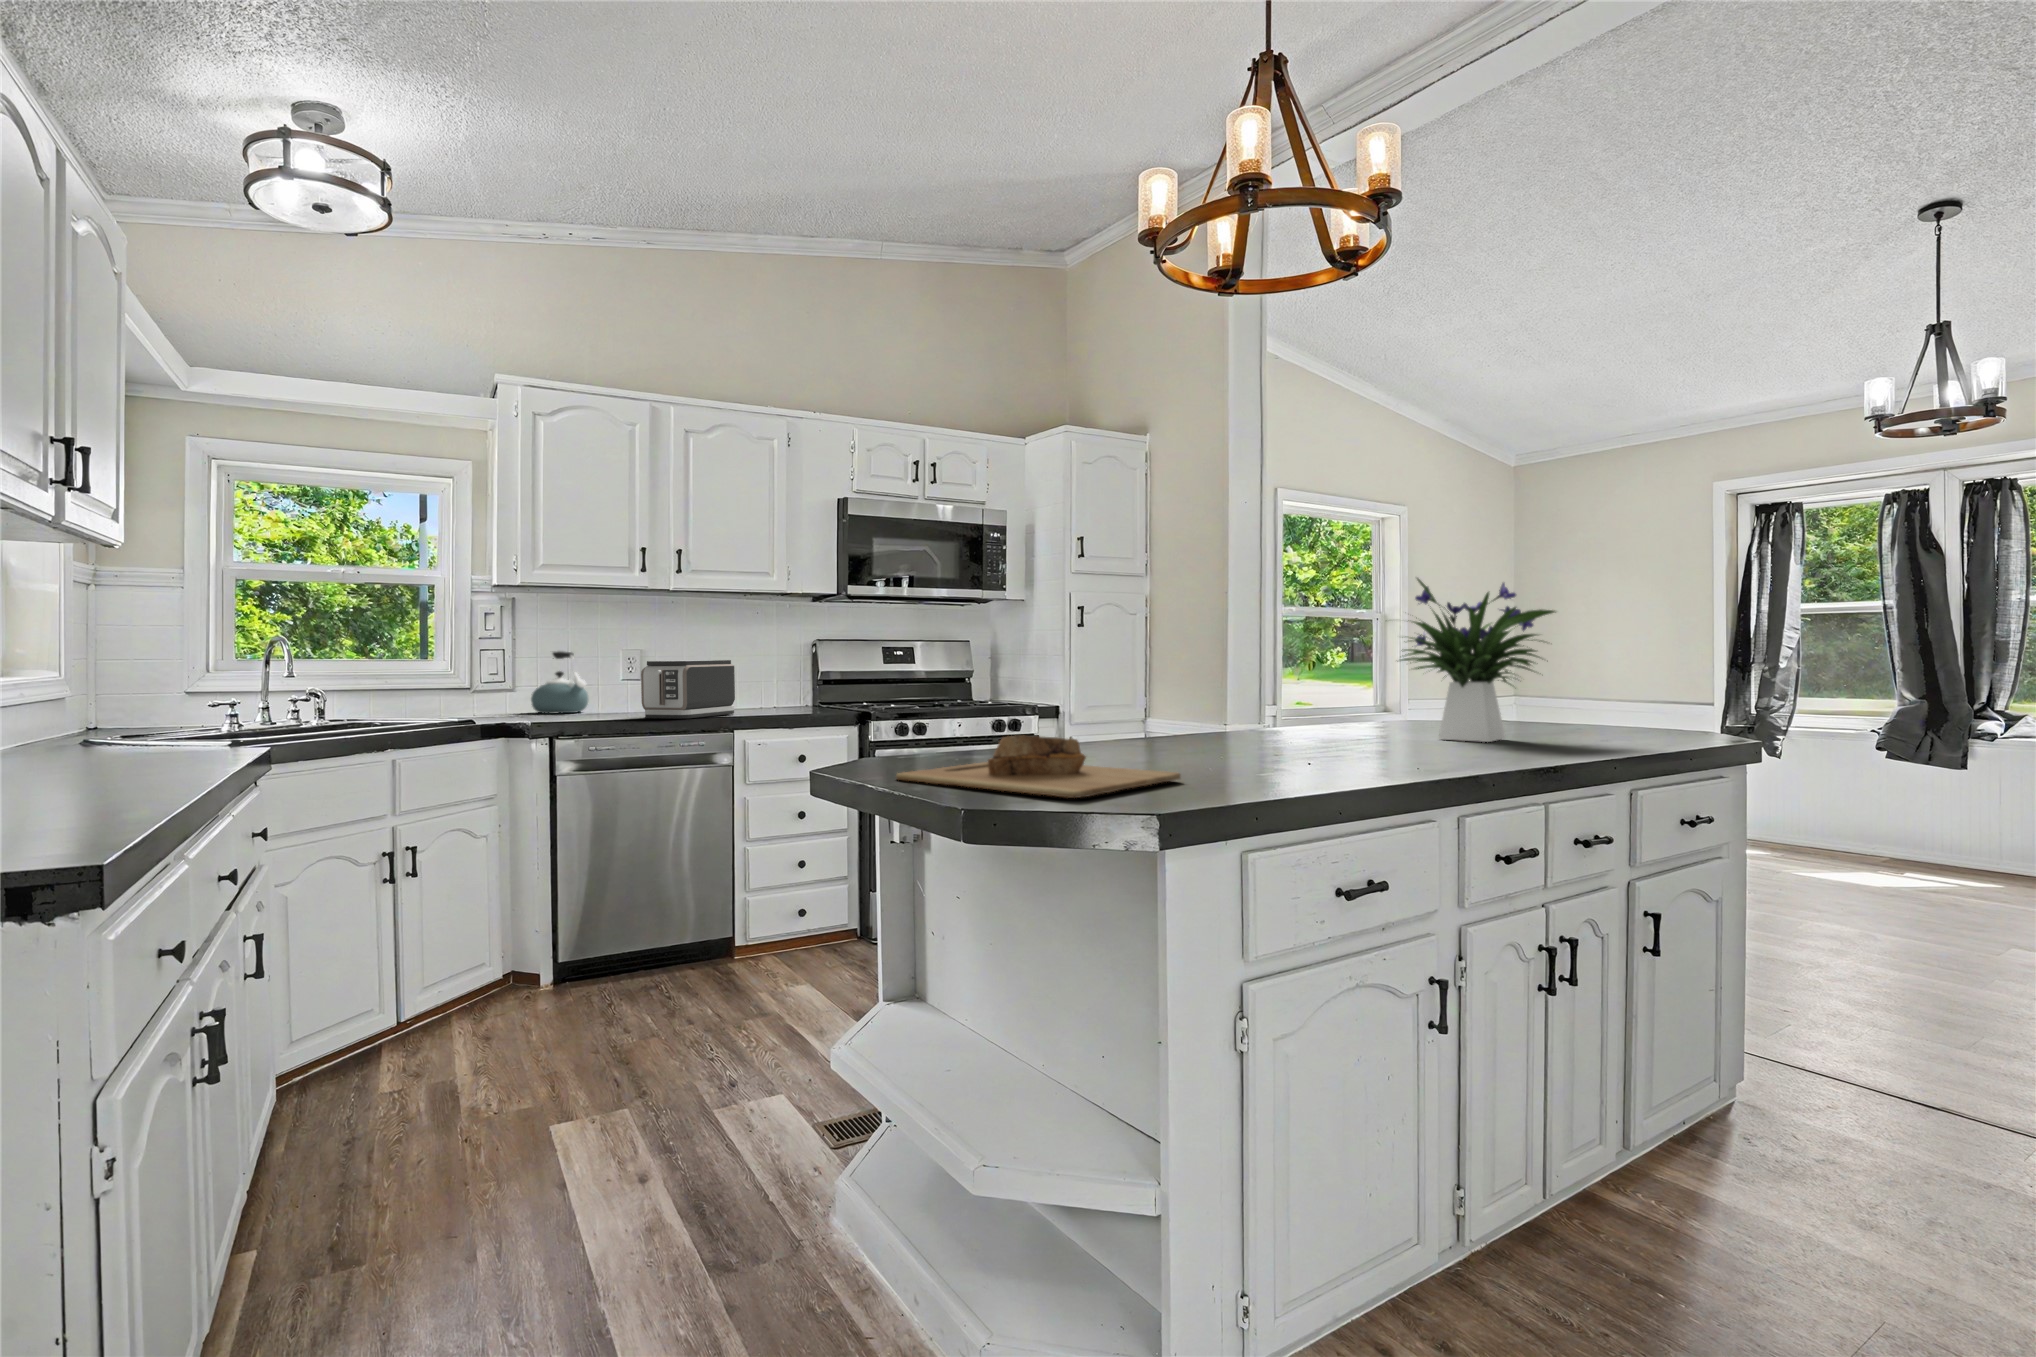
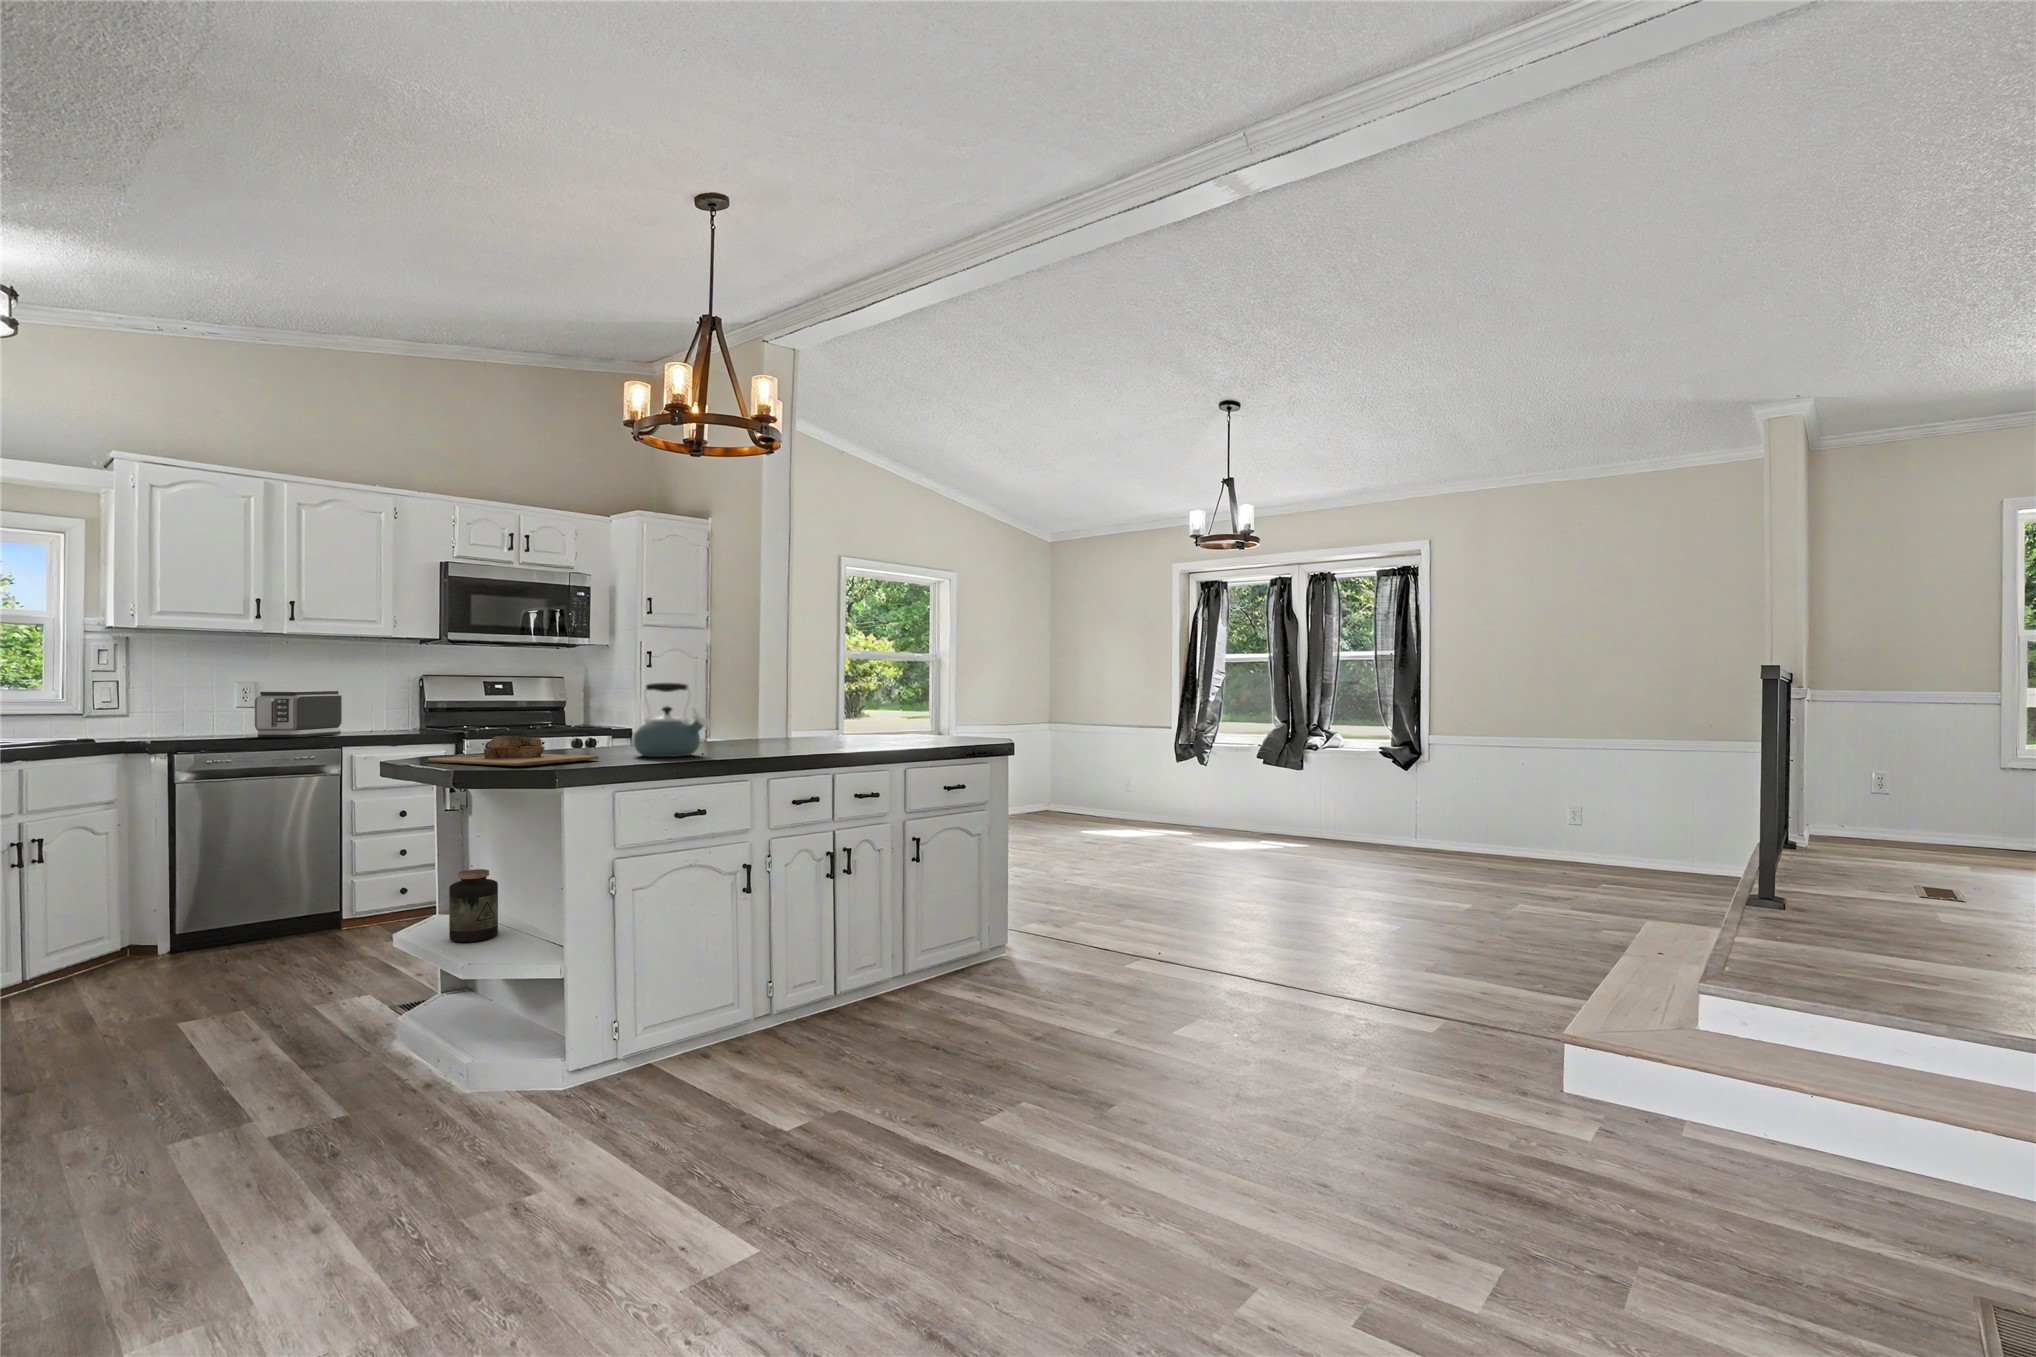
flower arrangement: present [1400,578,1556,742] -> none [784,643,885,744]
kettle: present [531,651,588,714] -> present [634,683,708,757]
jar: none [931,964,1007,1099] -> present [449,869,498,942]

